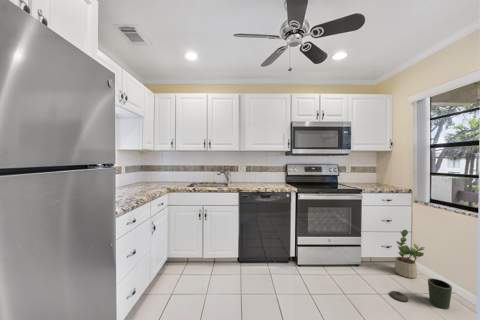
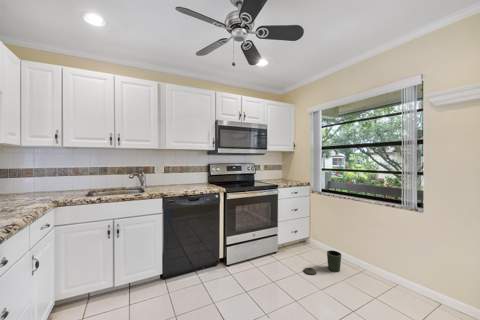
potted plant: present [395,230,424,278] -> none [301,215,321,254]

